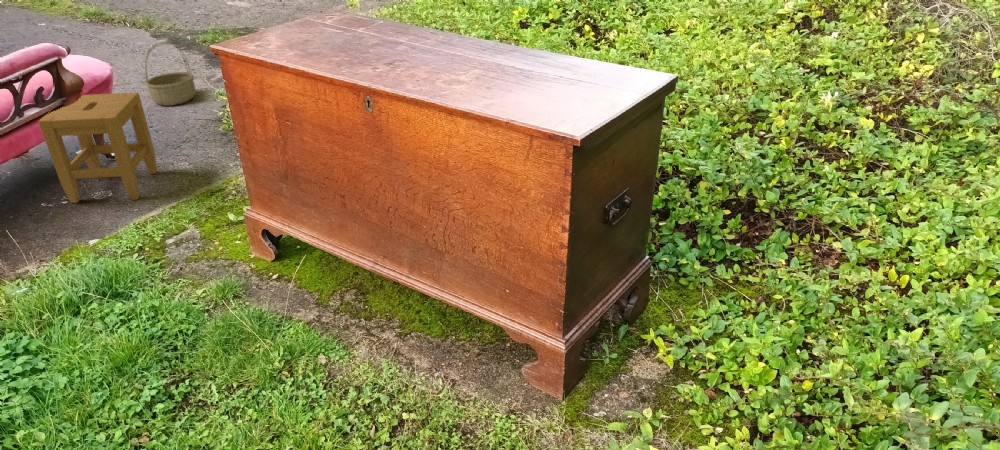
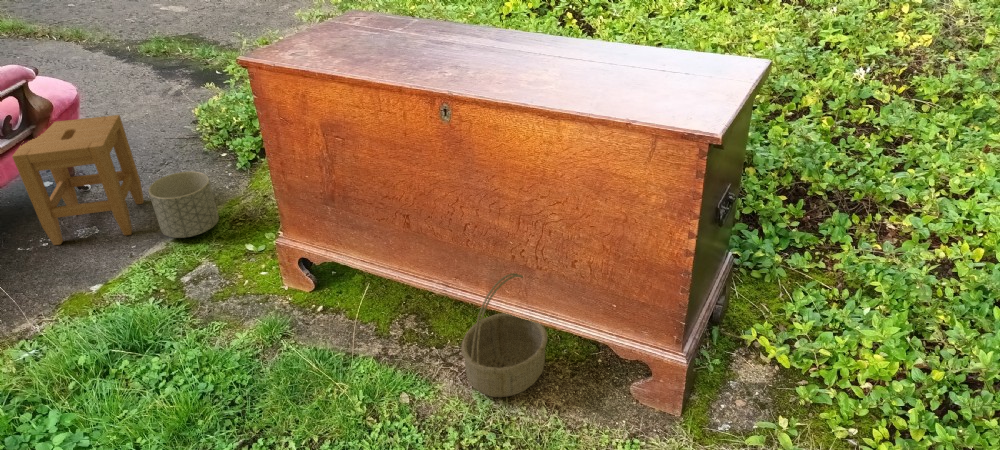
basket: present [145,42,196,106] -> present [462,273,548,397]
planter: none [151,147,214,205] -> present [149,171,219,238]

